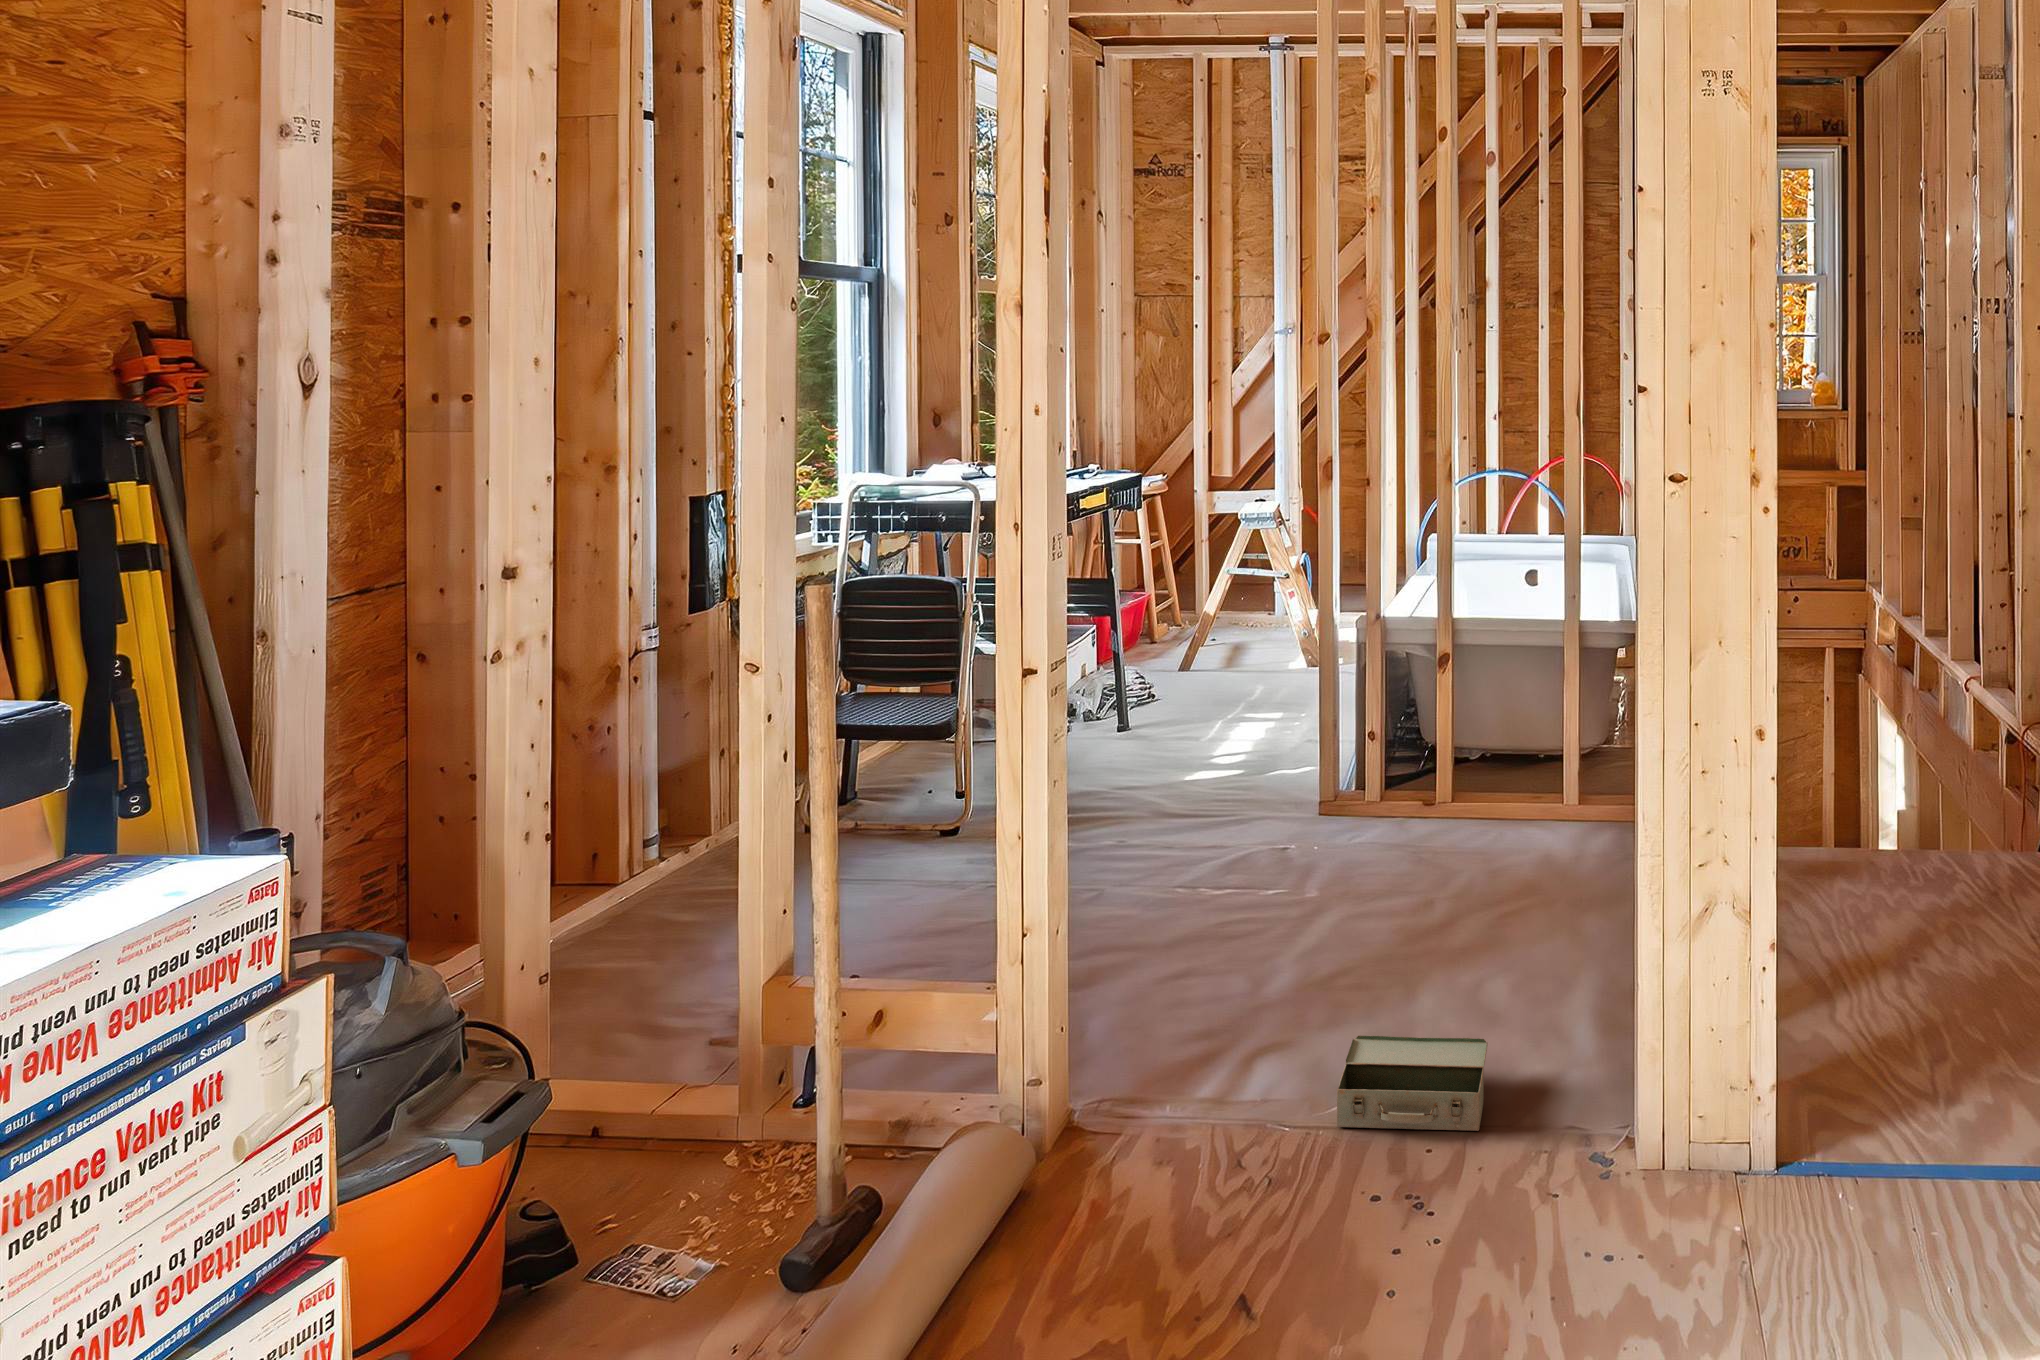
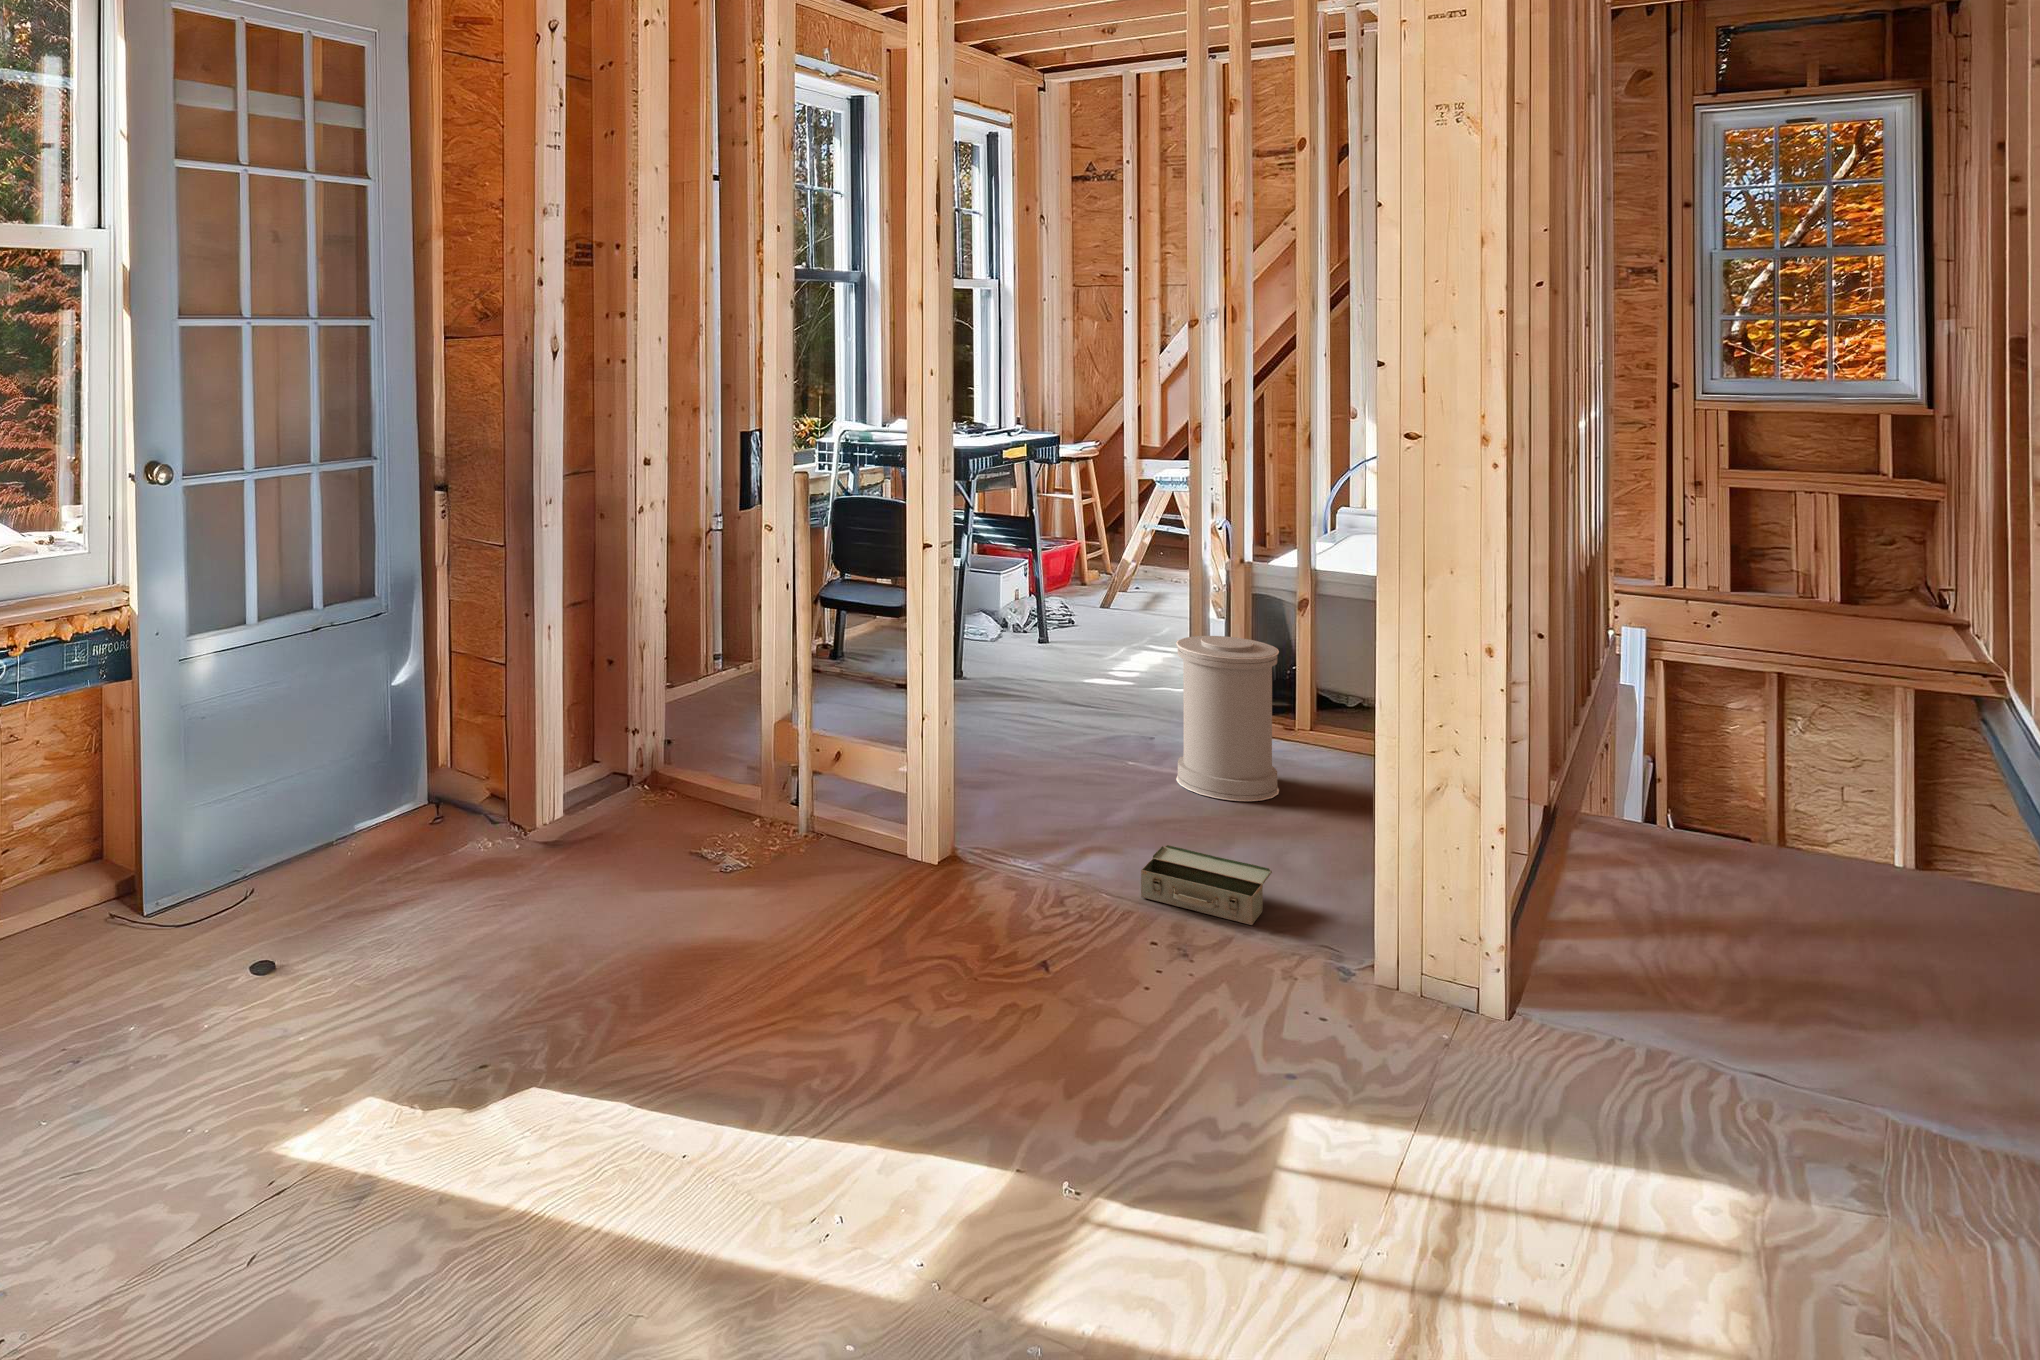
trash can: none [1329,722,1446,932] -> present [1176,636,1279,801]

